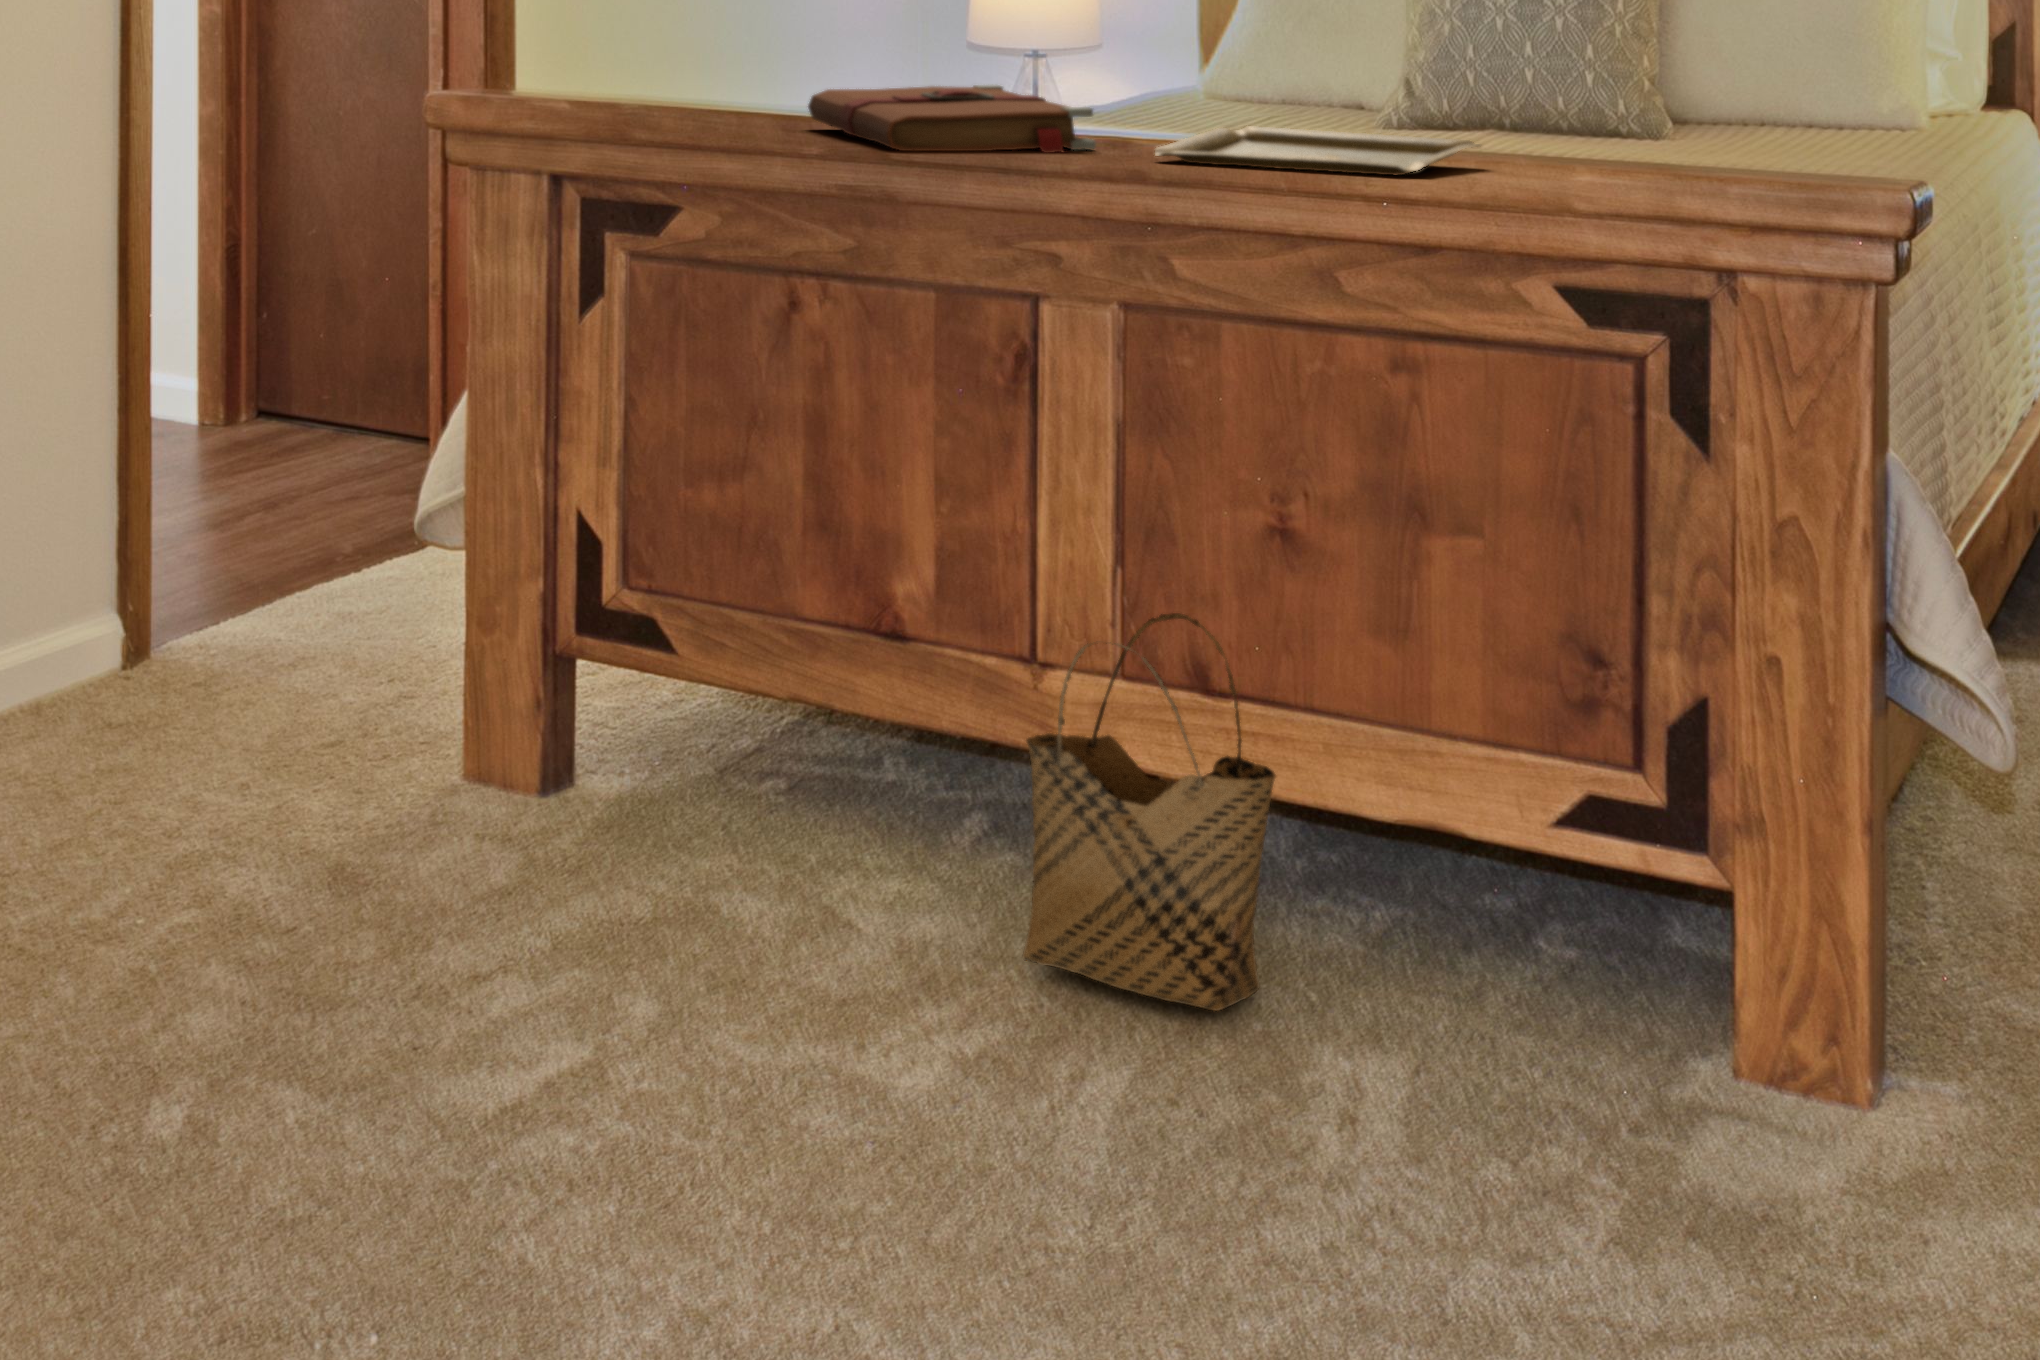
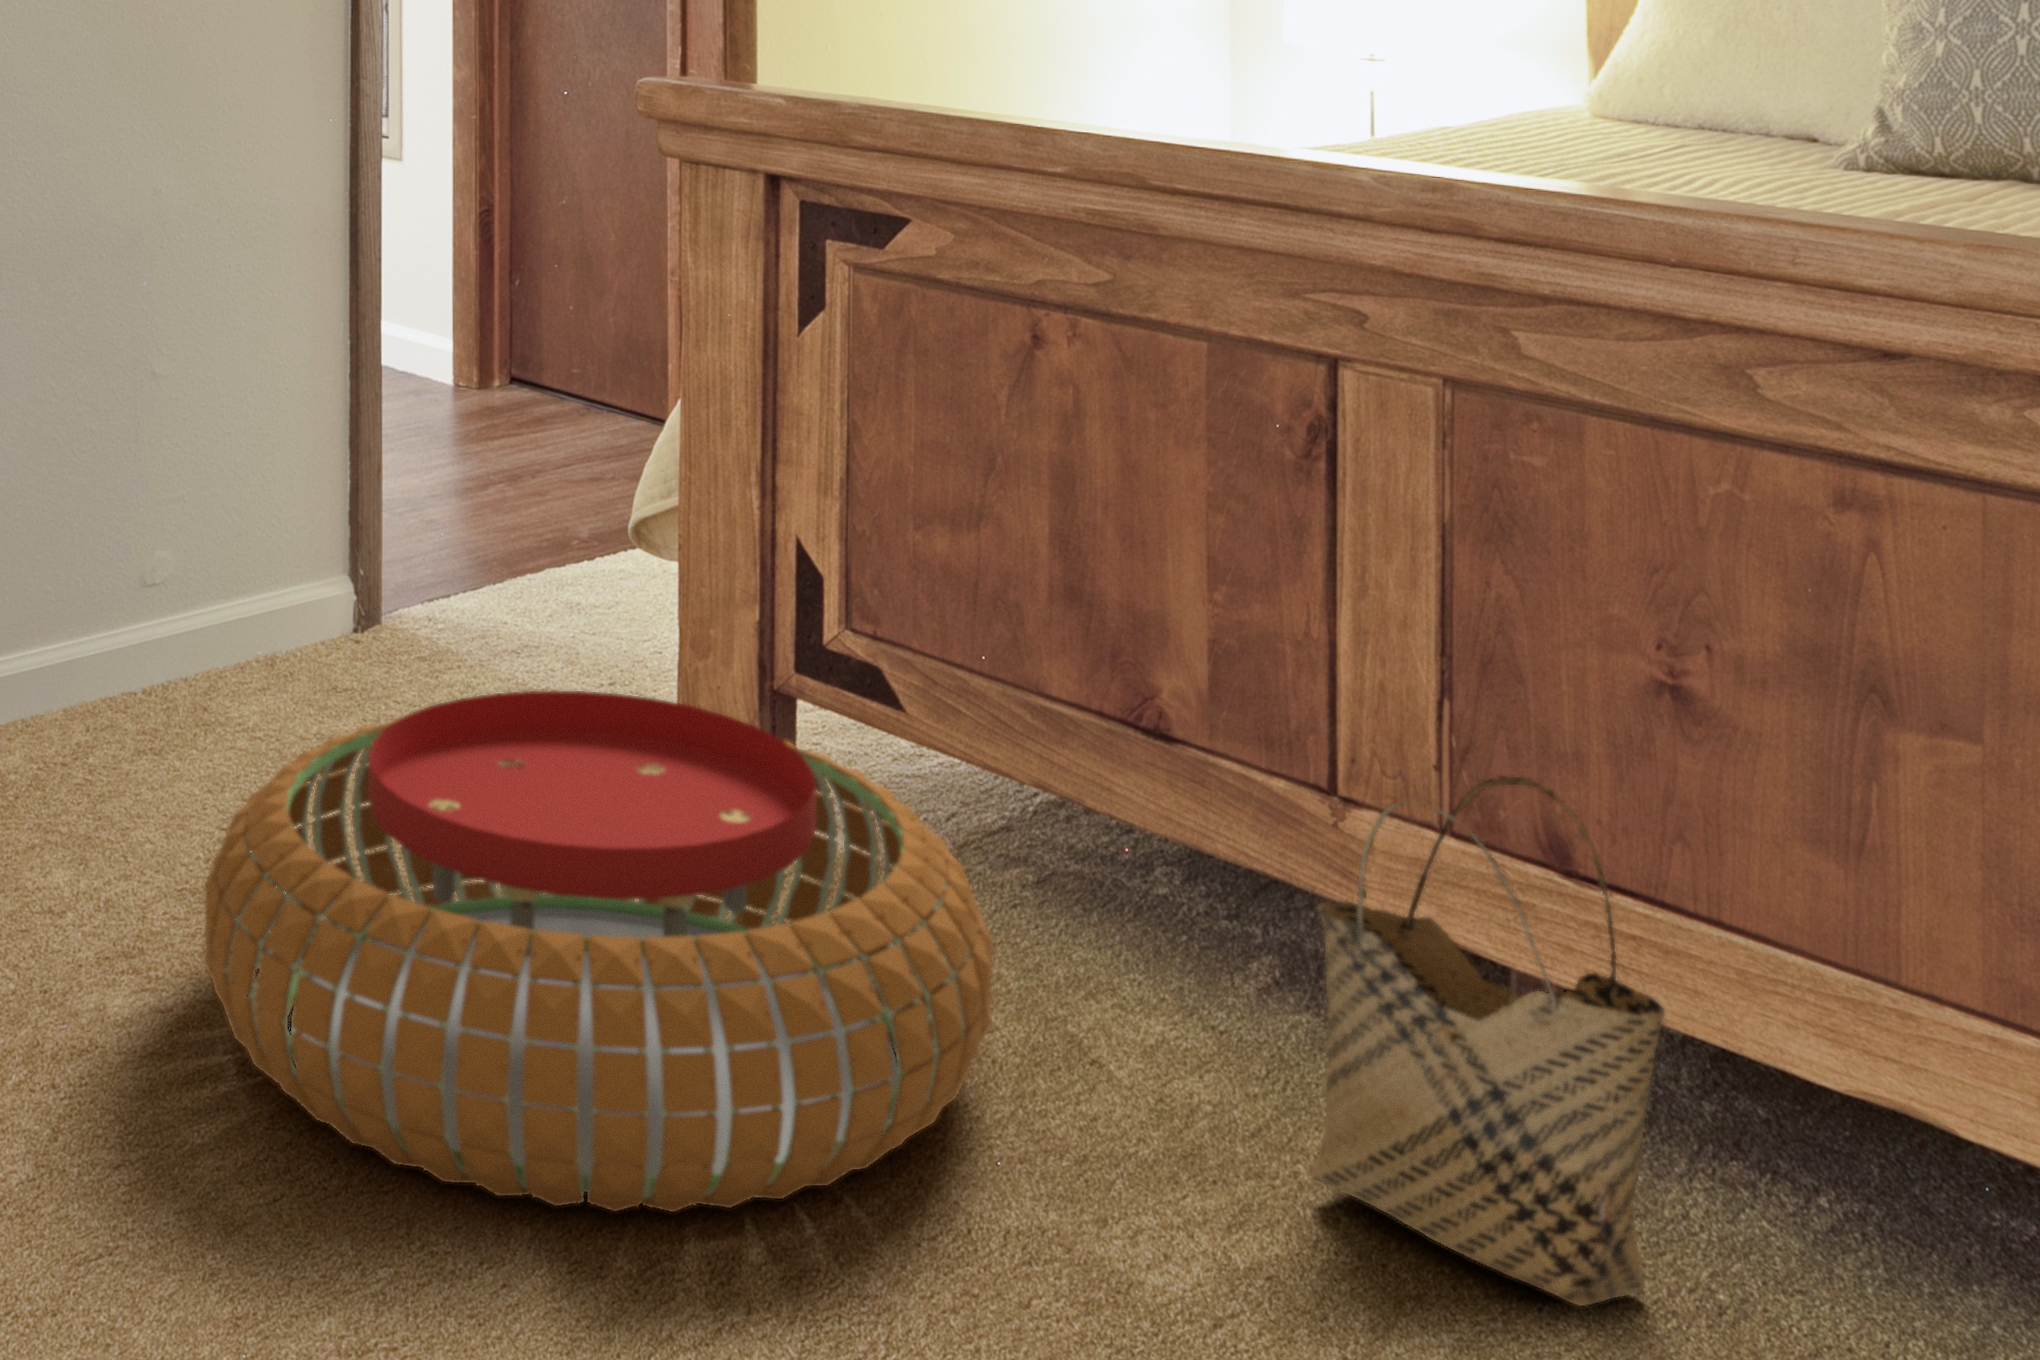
book: present [808,85,1096,153] -> none [1052,97,1411,191]
tray: present [1155,126,1480,175] -> none [1486,169,1974,249]
pouf: none [32,655,769,1111] -> present [204,691,992,1212]

